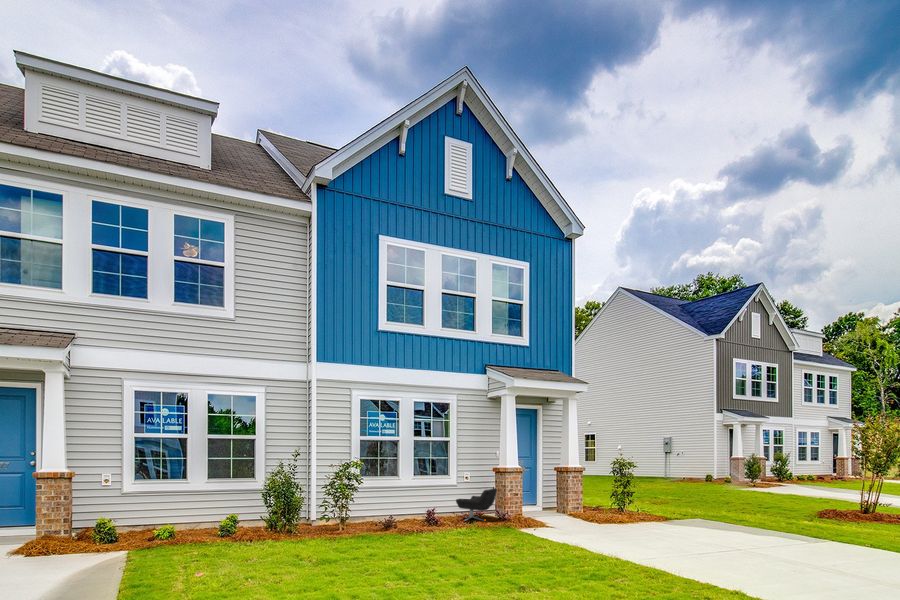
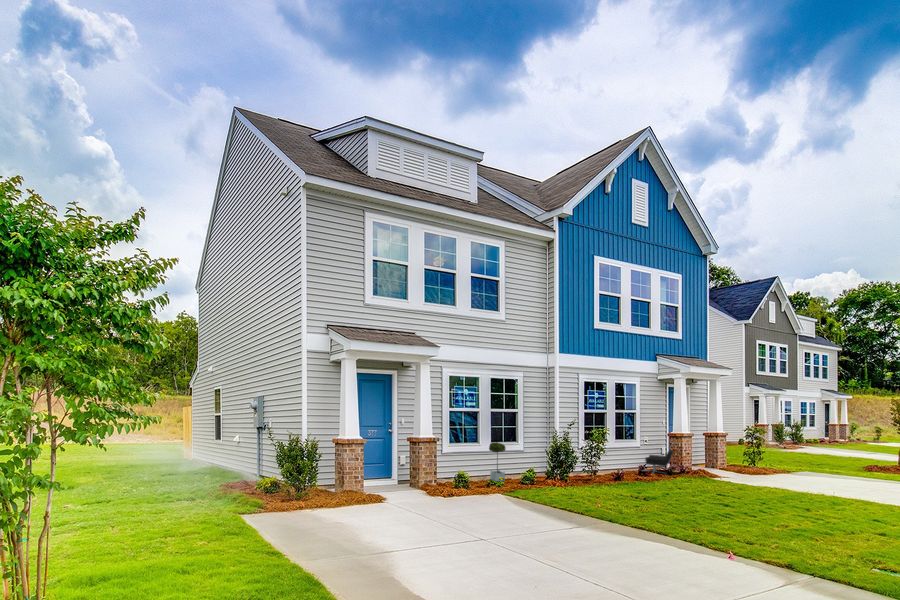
potted tree: none [191,478,214,532] -> present [489,442,506,481]

